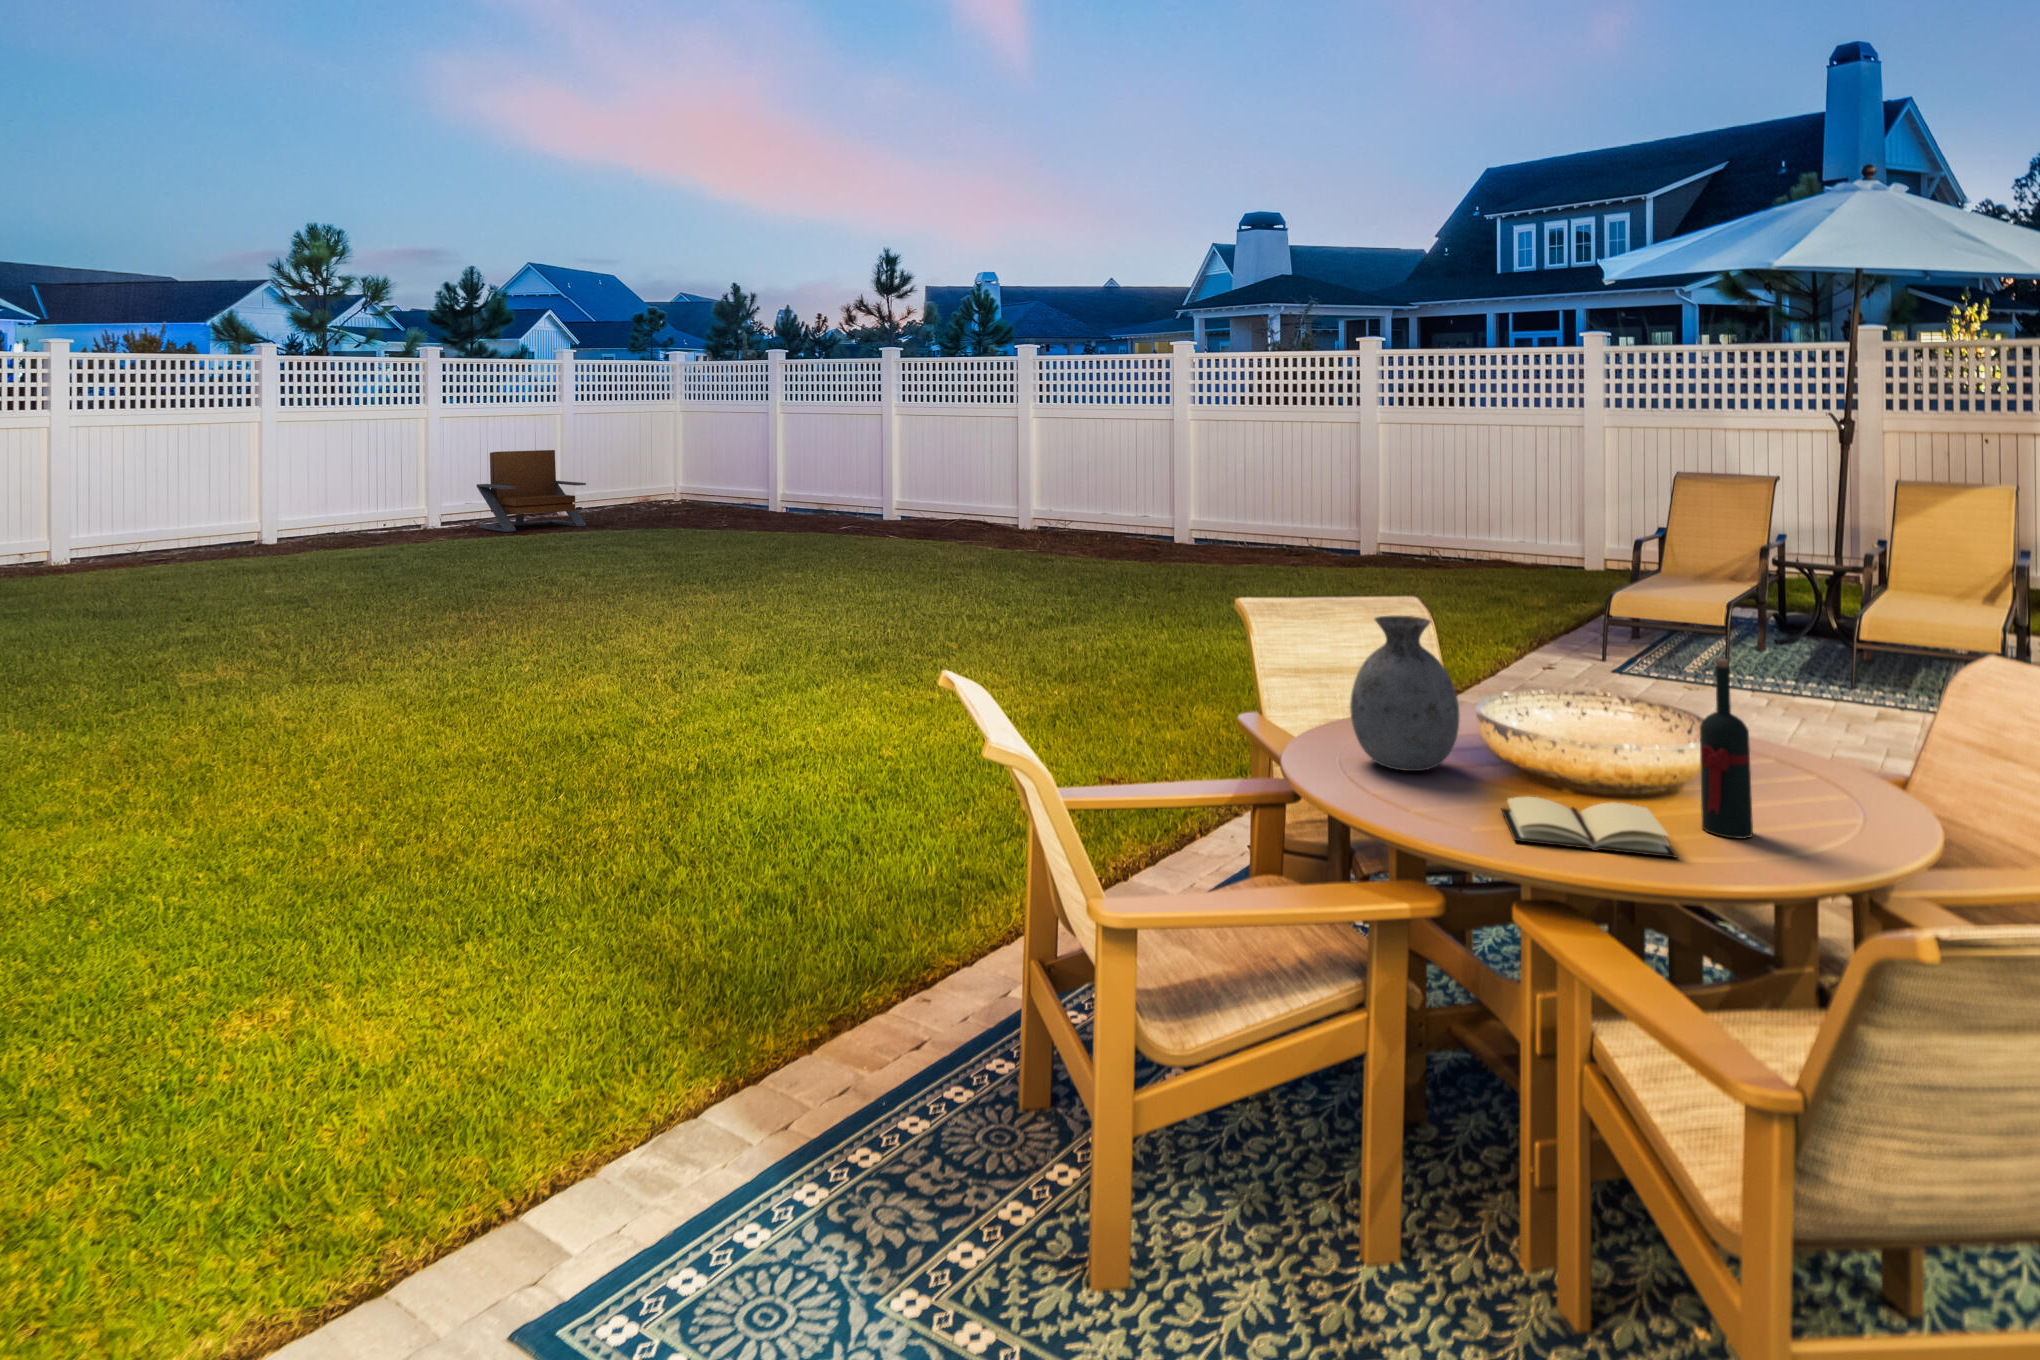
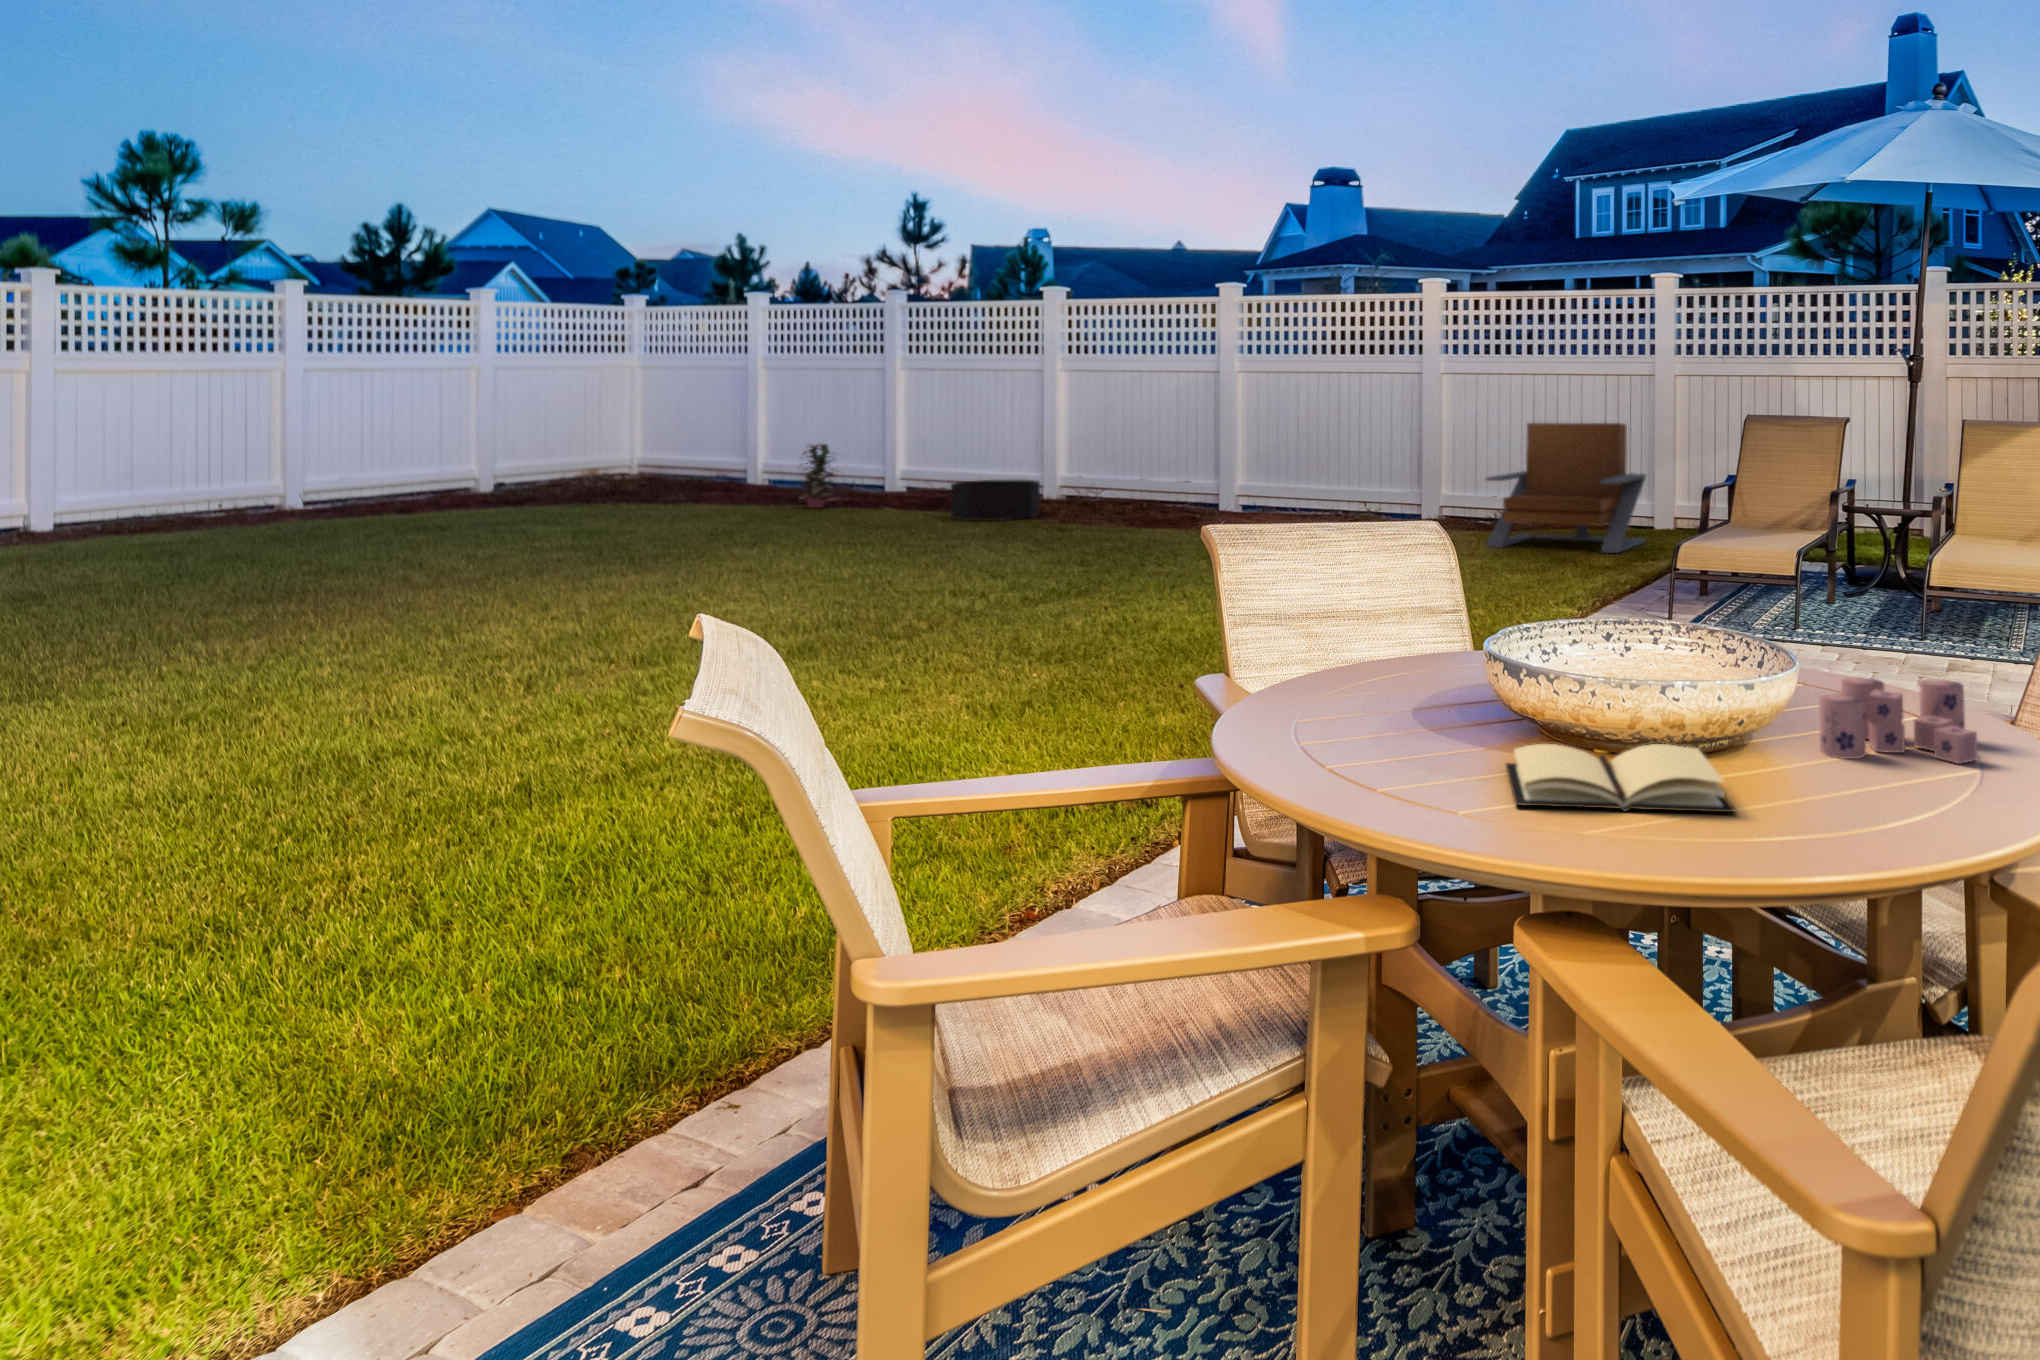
lounge chair: present [477,450,586,532] -> present [1486,423,1646,553]
decorative plant: none [823,471,860,524] -> present [800,444,837,508]
basket: none [950,505,1022,540] -> present [951,480,1040,520]
vase: present [1350,616,1459,771] -> none [1317,512,1463,724]
wine bottle: present [1700,659,1753,839] -> none [1767,537,1832,783]
candle: none [1742,757,1874,831] -> present [1819,677,1978,764]

